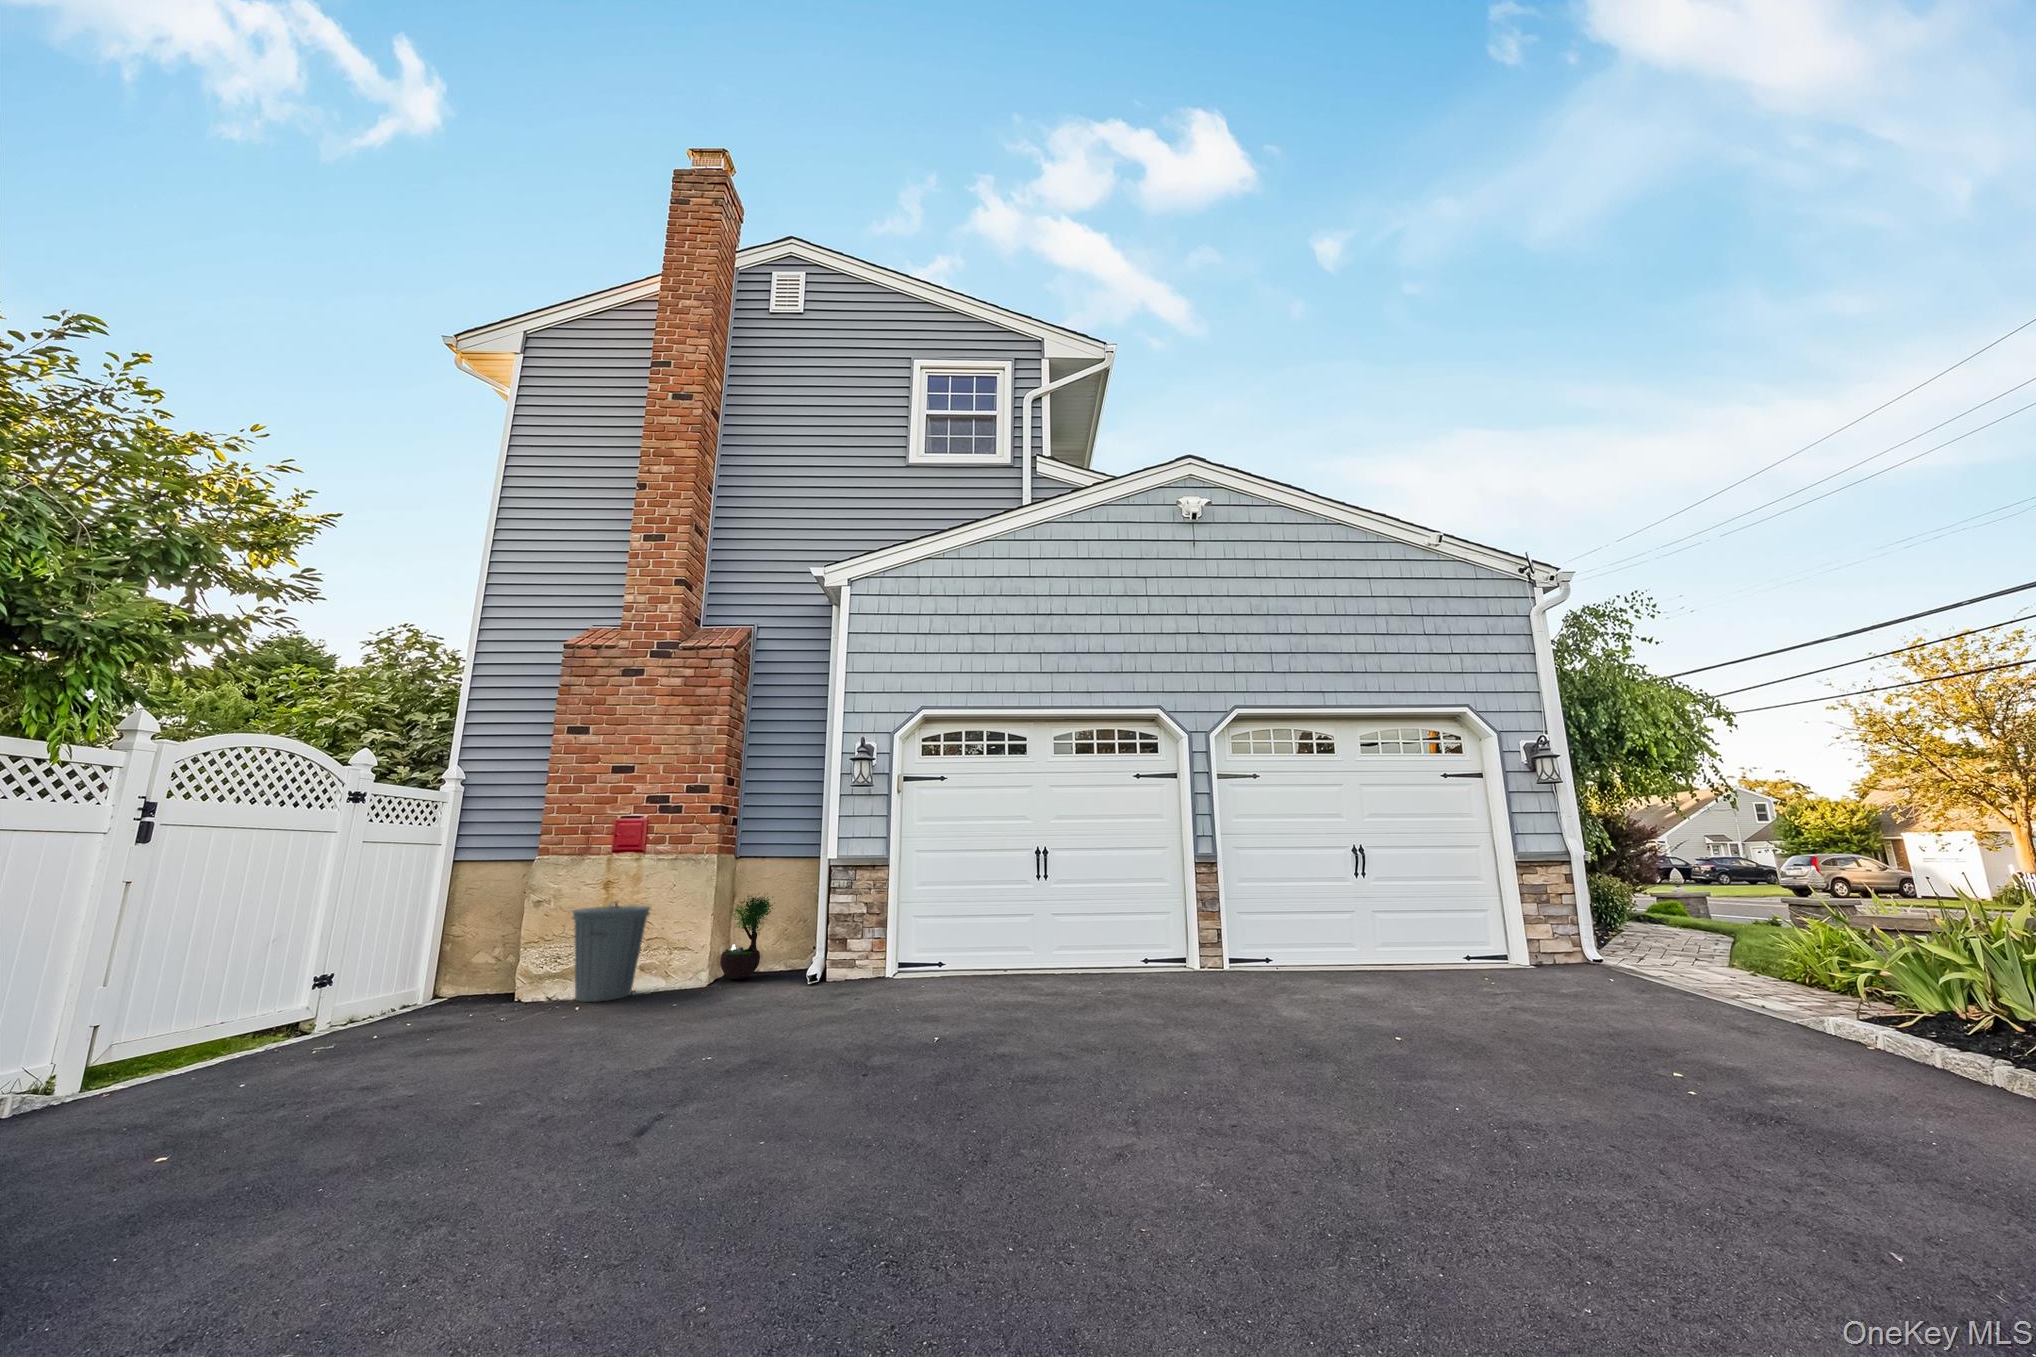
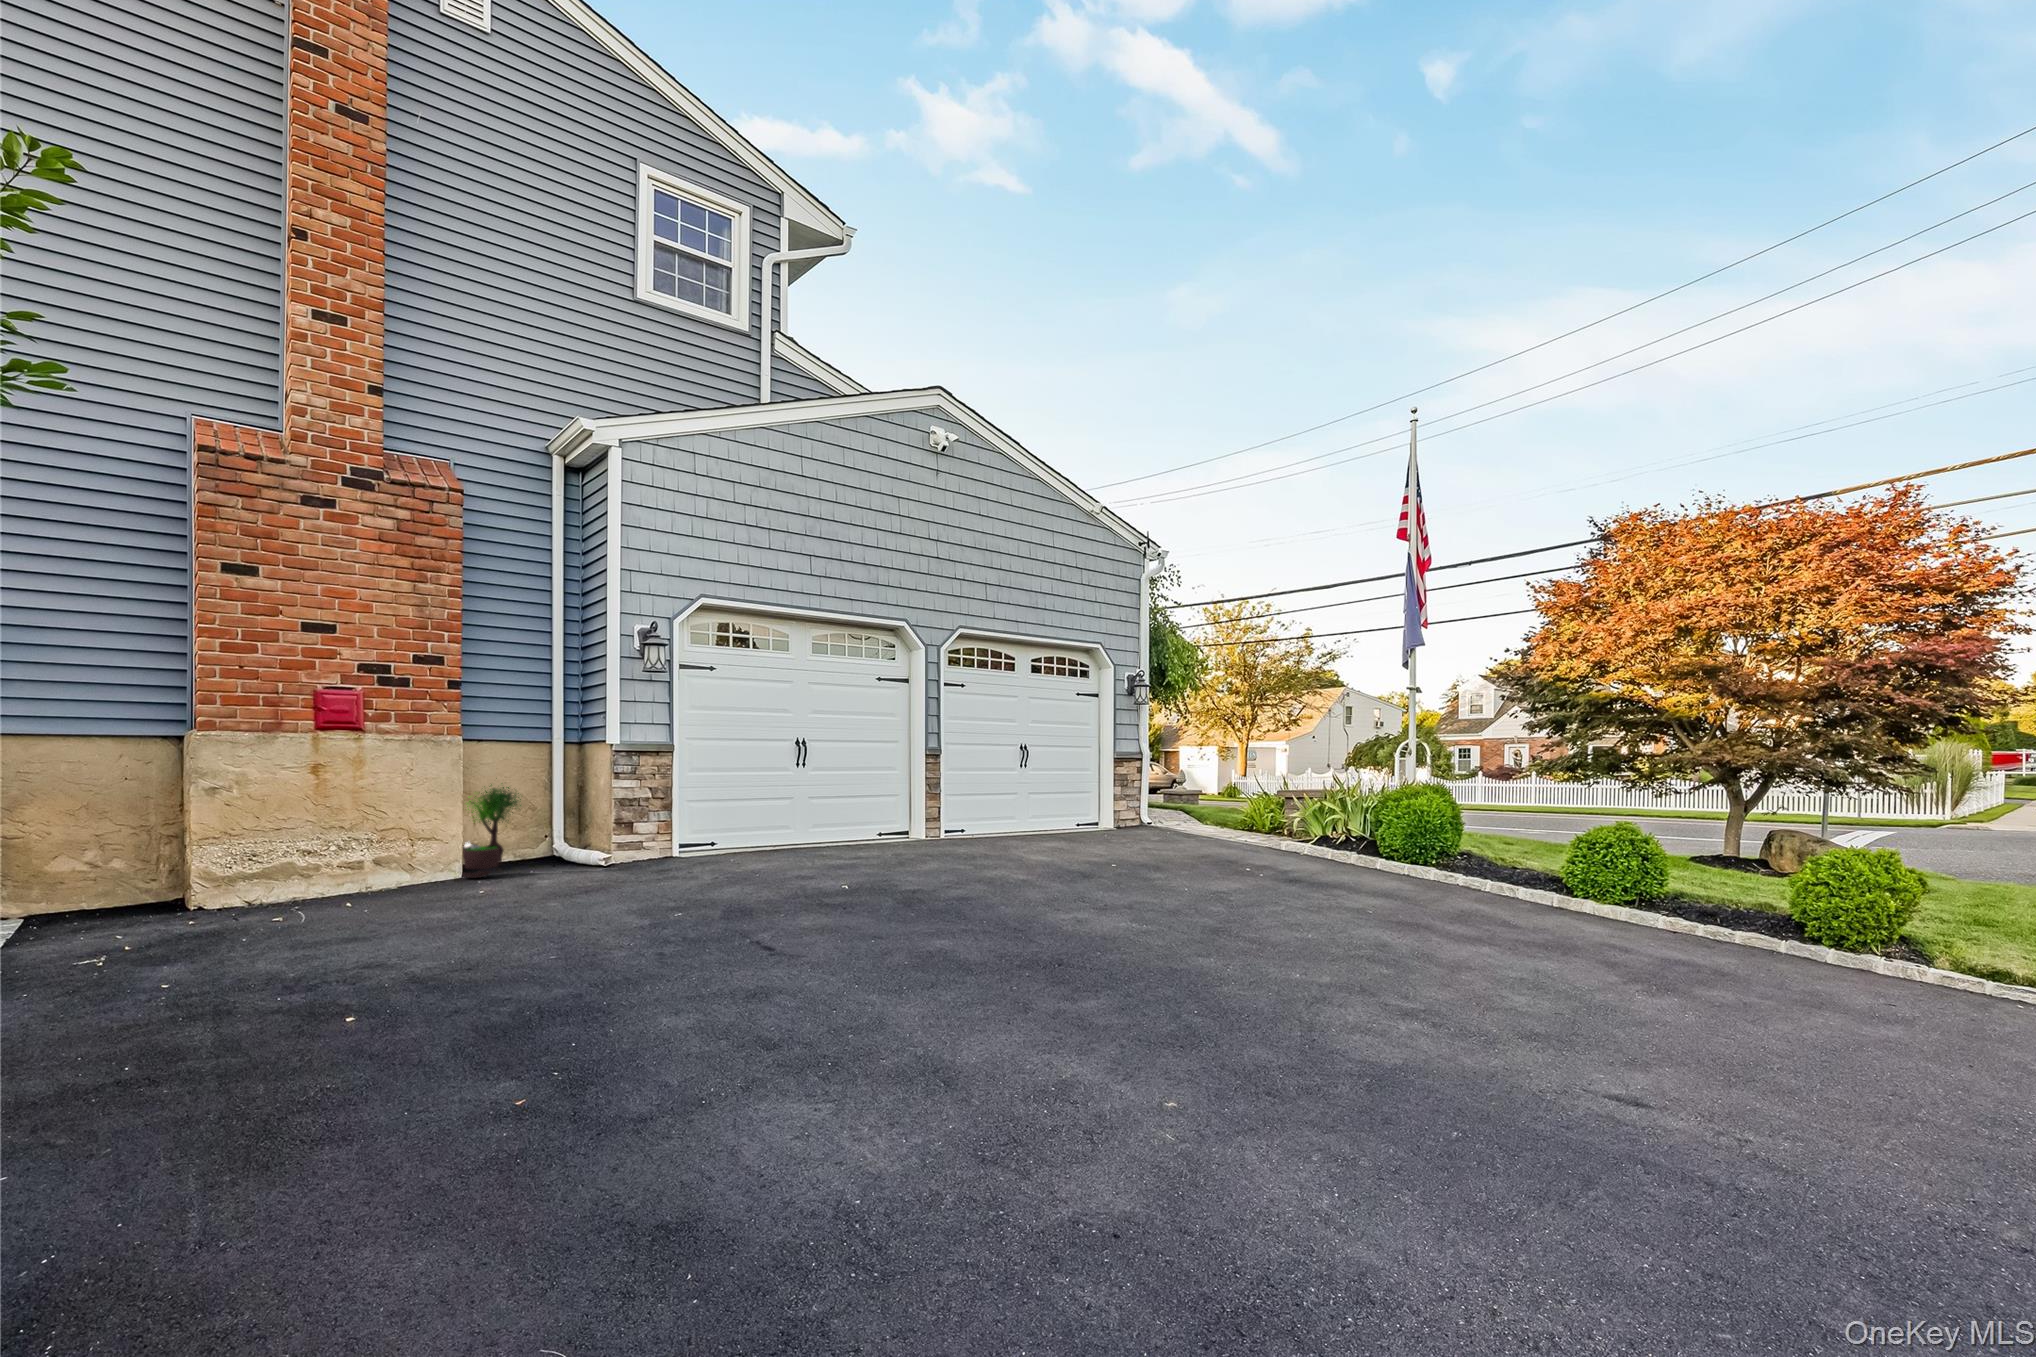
trash can: present [572,902,651,1002] -> none [304,788,411,903]

